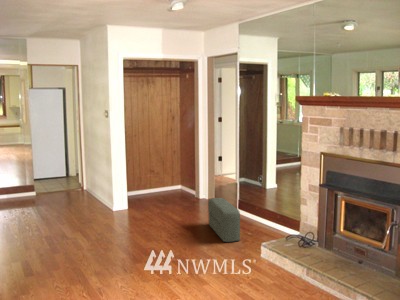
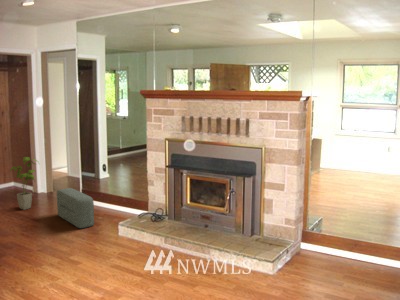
house plant: none [170,162,197,215] -> present [11,157,37,210]

